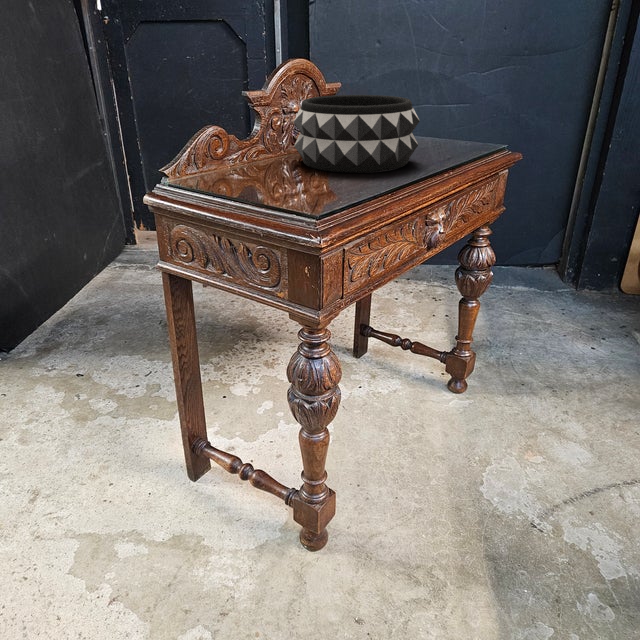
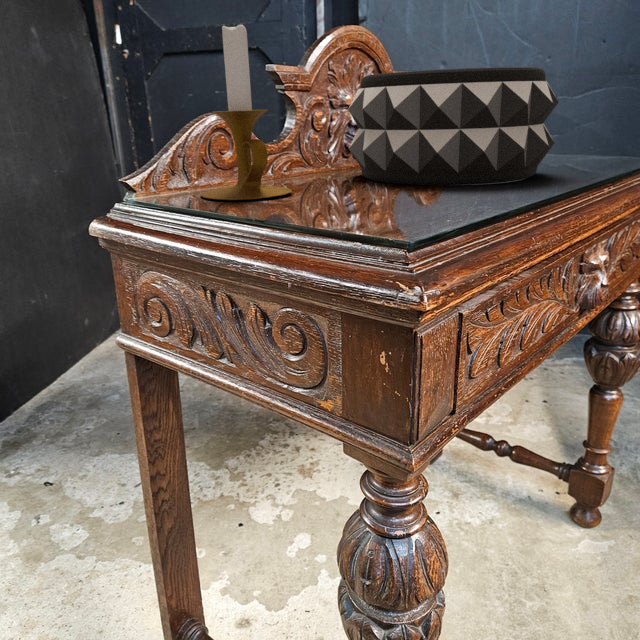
candlestick: none [207,84,260,185] -> present [200,25,292,200]

